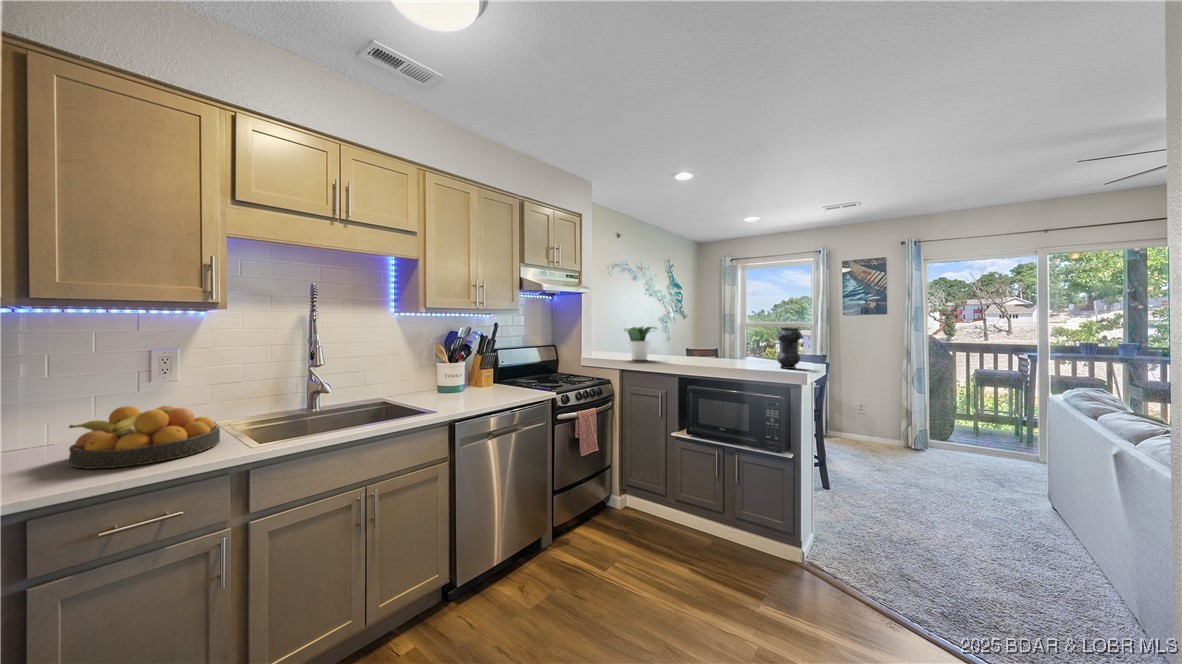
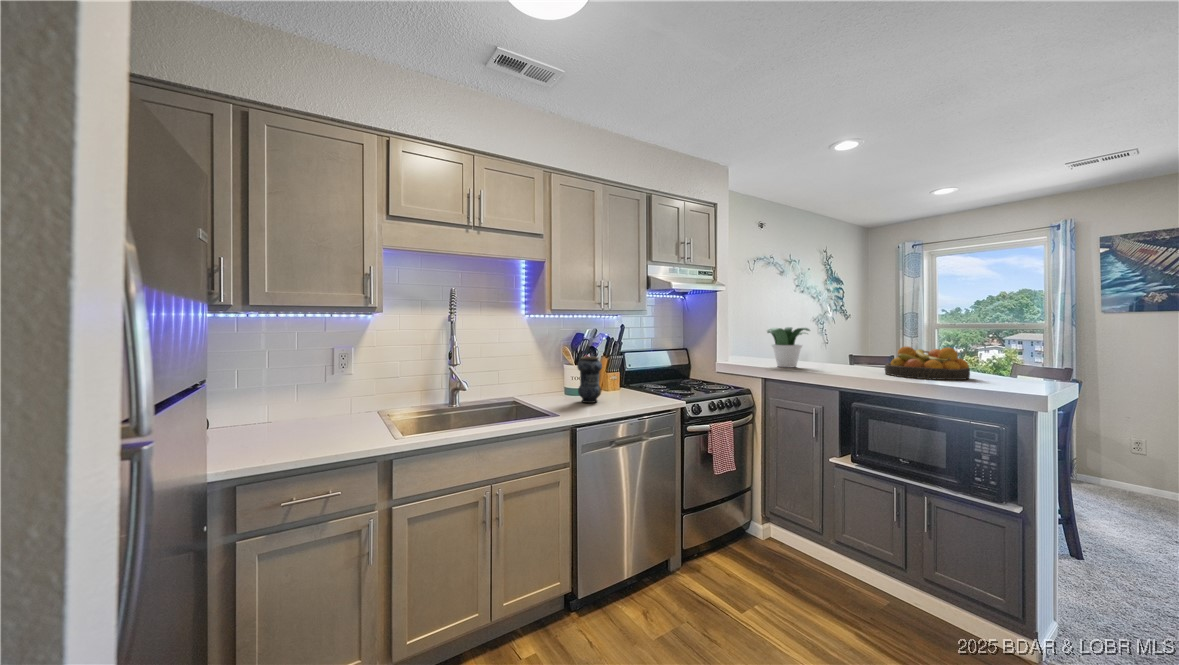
vase: present [777,327,802,369] -> present [577,357,602,403]
fruit bowl: present [69,406,220,468] -> present [885,346,970,380]

